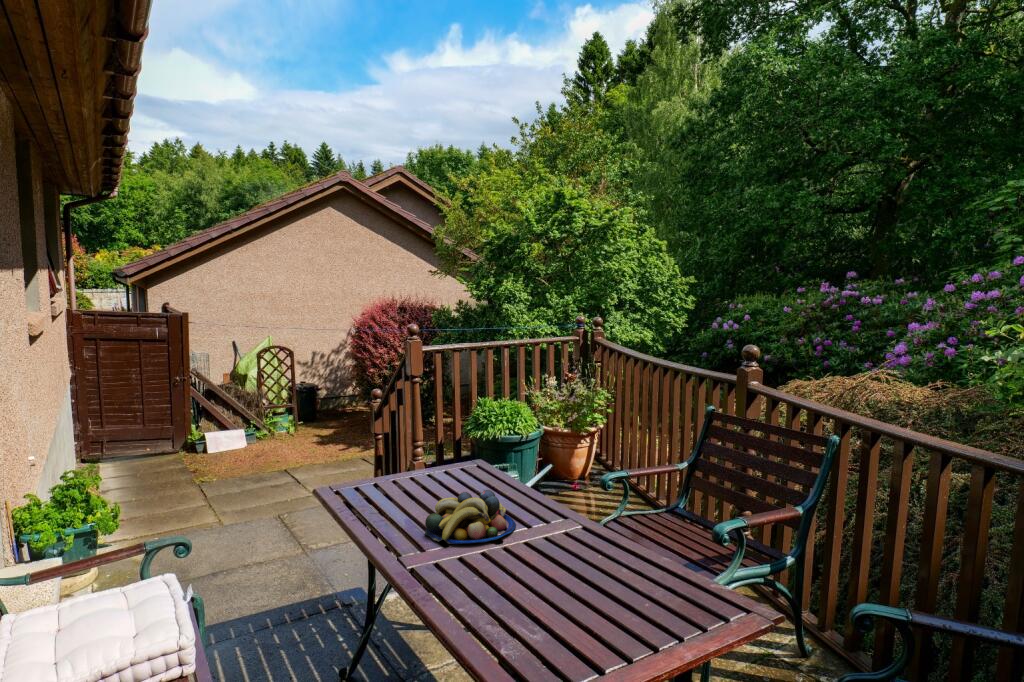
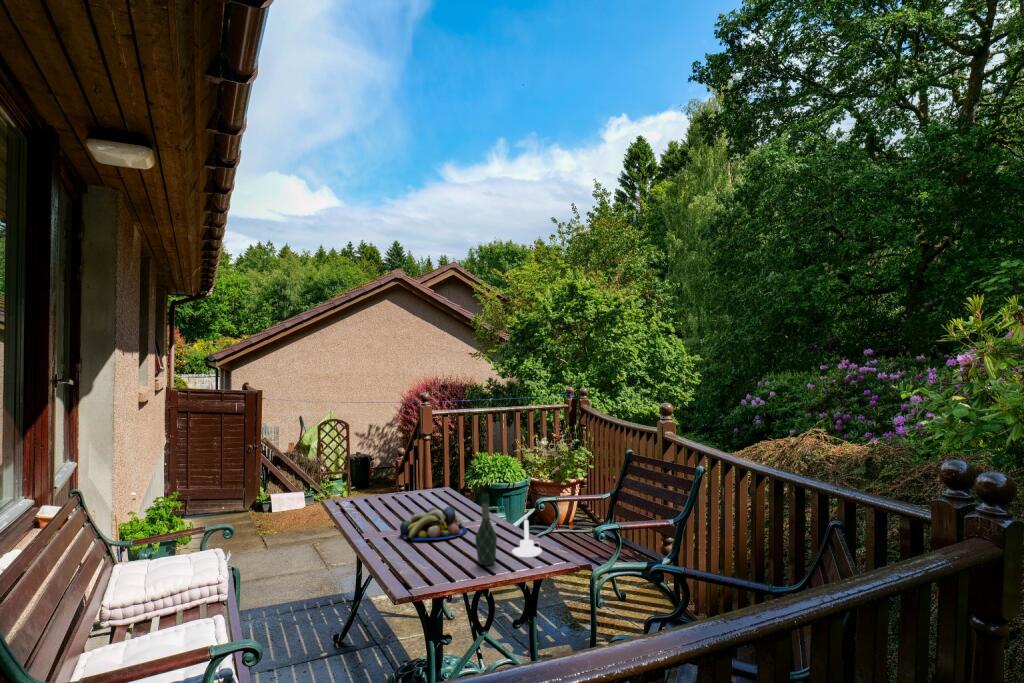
wine bottle: none [559,492,591,593] -> present [475,494,497,565]
candle holder: none [602,515,645,575] -> present [512,517,542,557]

